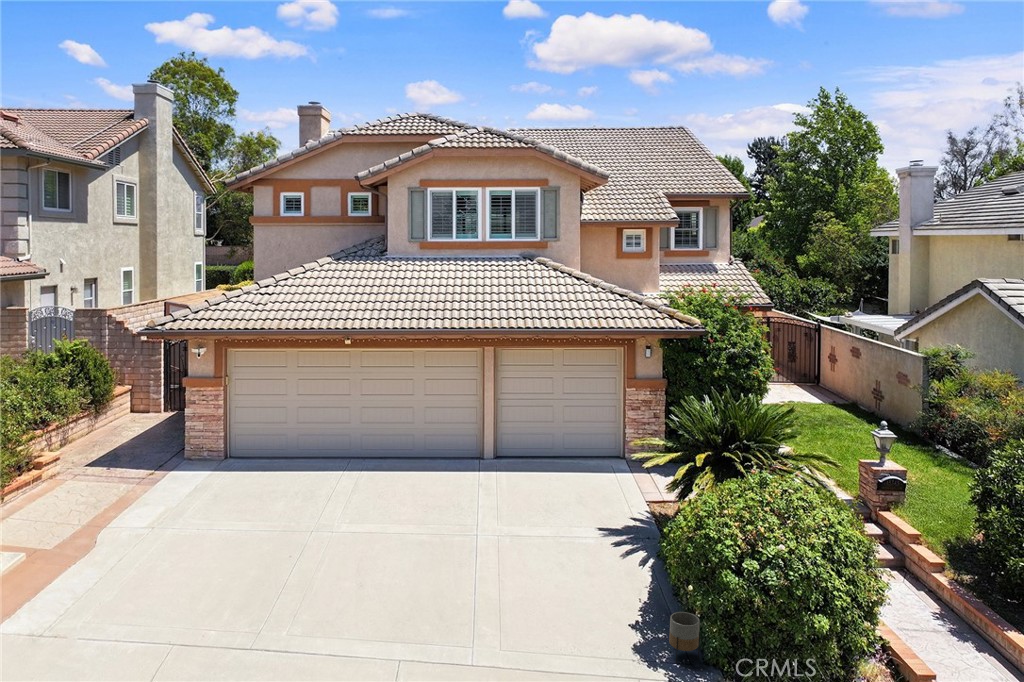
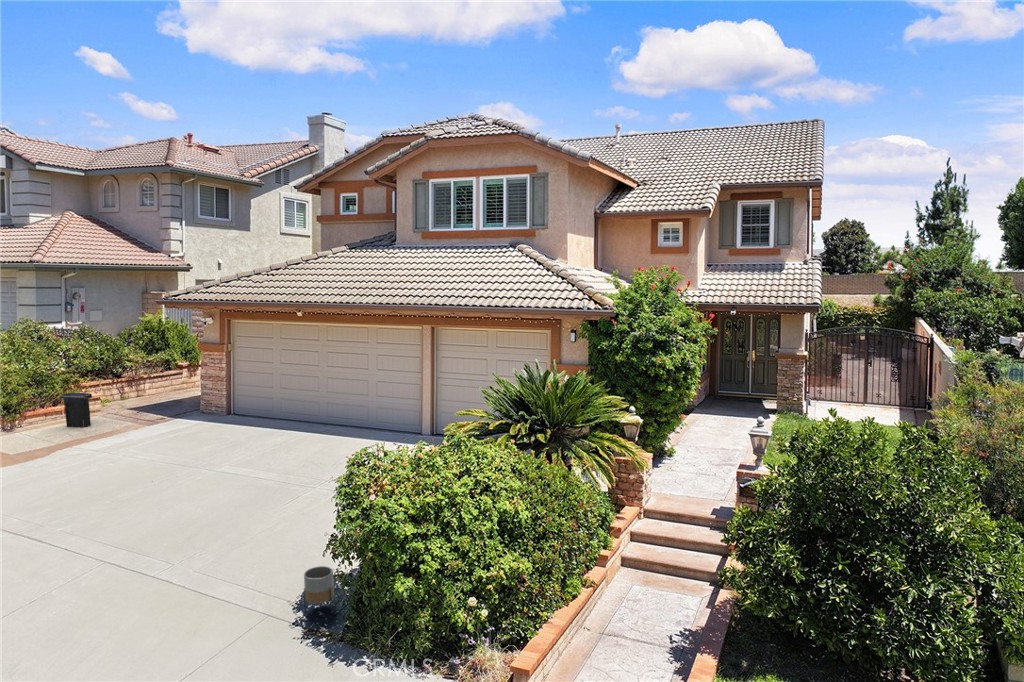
trash can: none [19,447,67,494] -> present [60,393,92,427]

